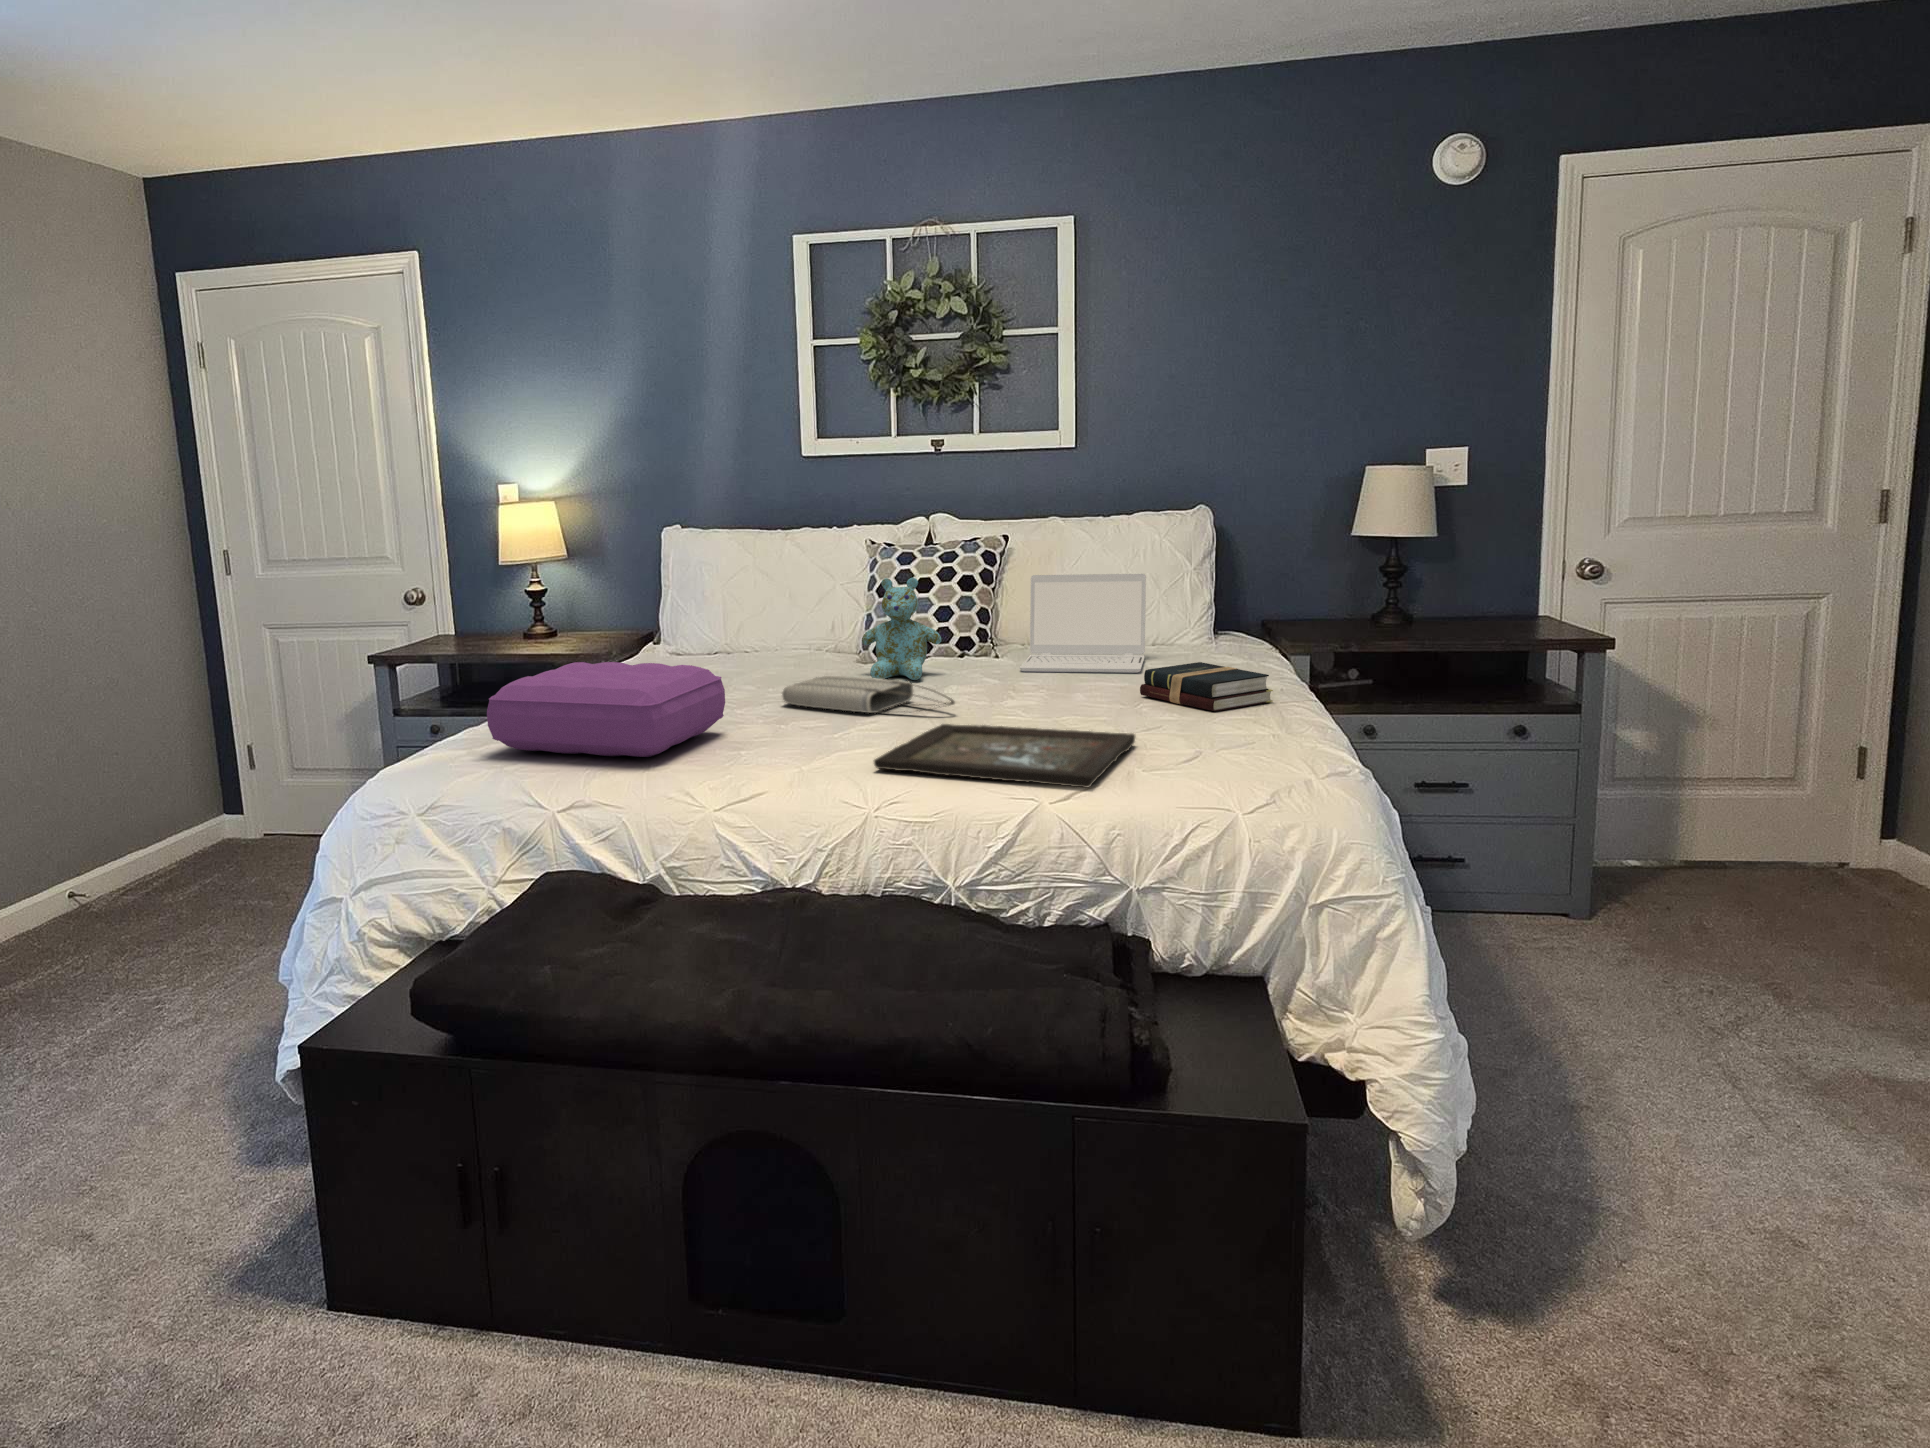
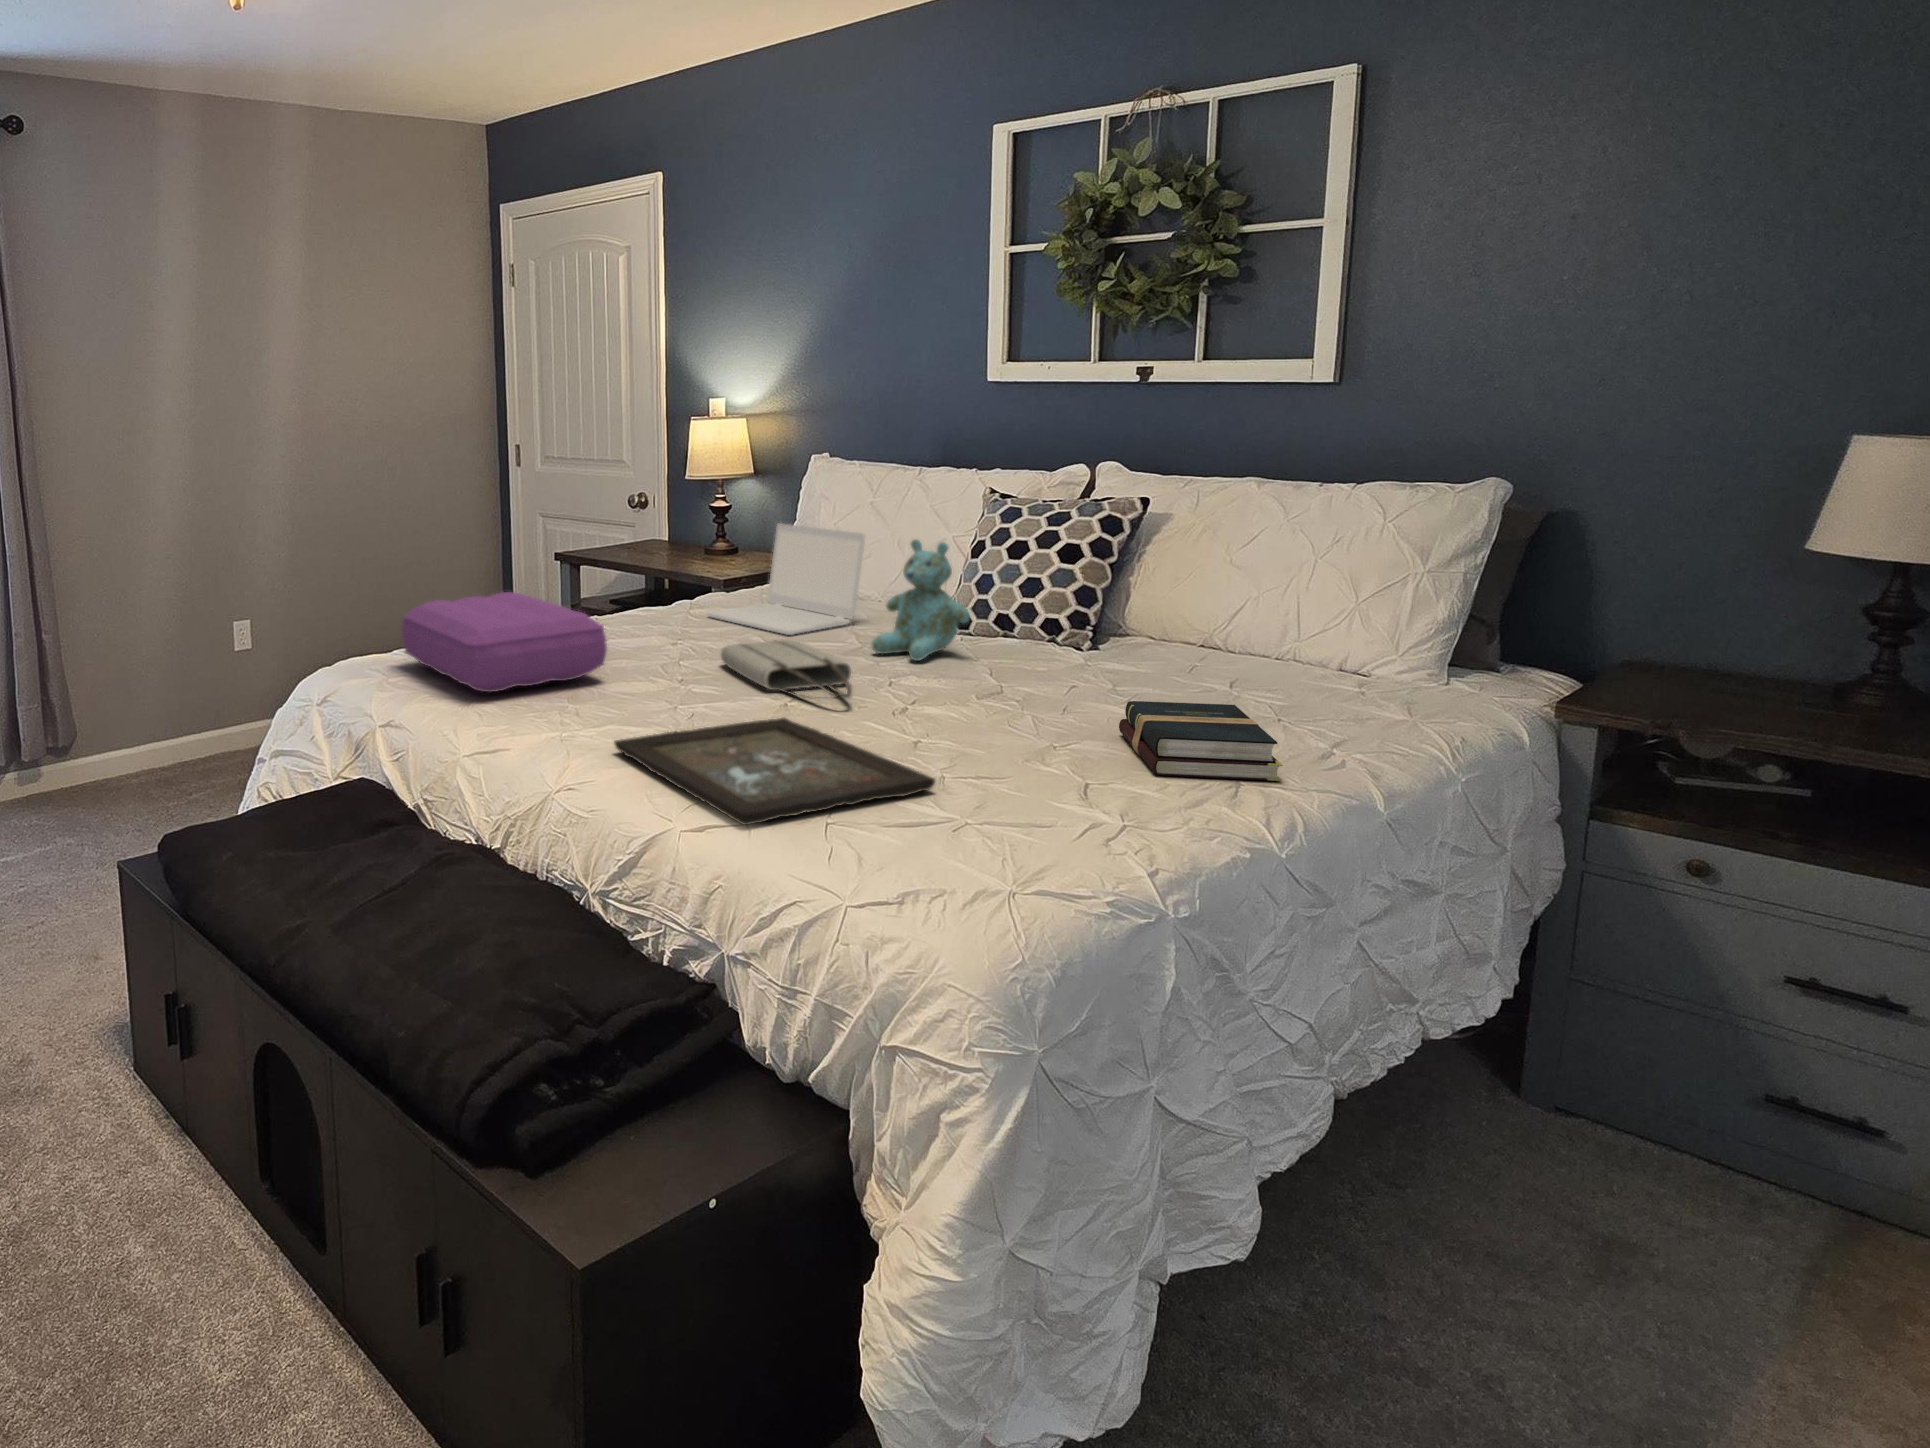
laptop: present [1020,574,1146,673] -> present [708,523,865,635]

